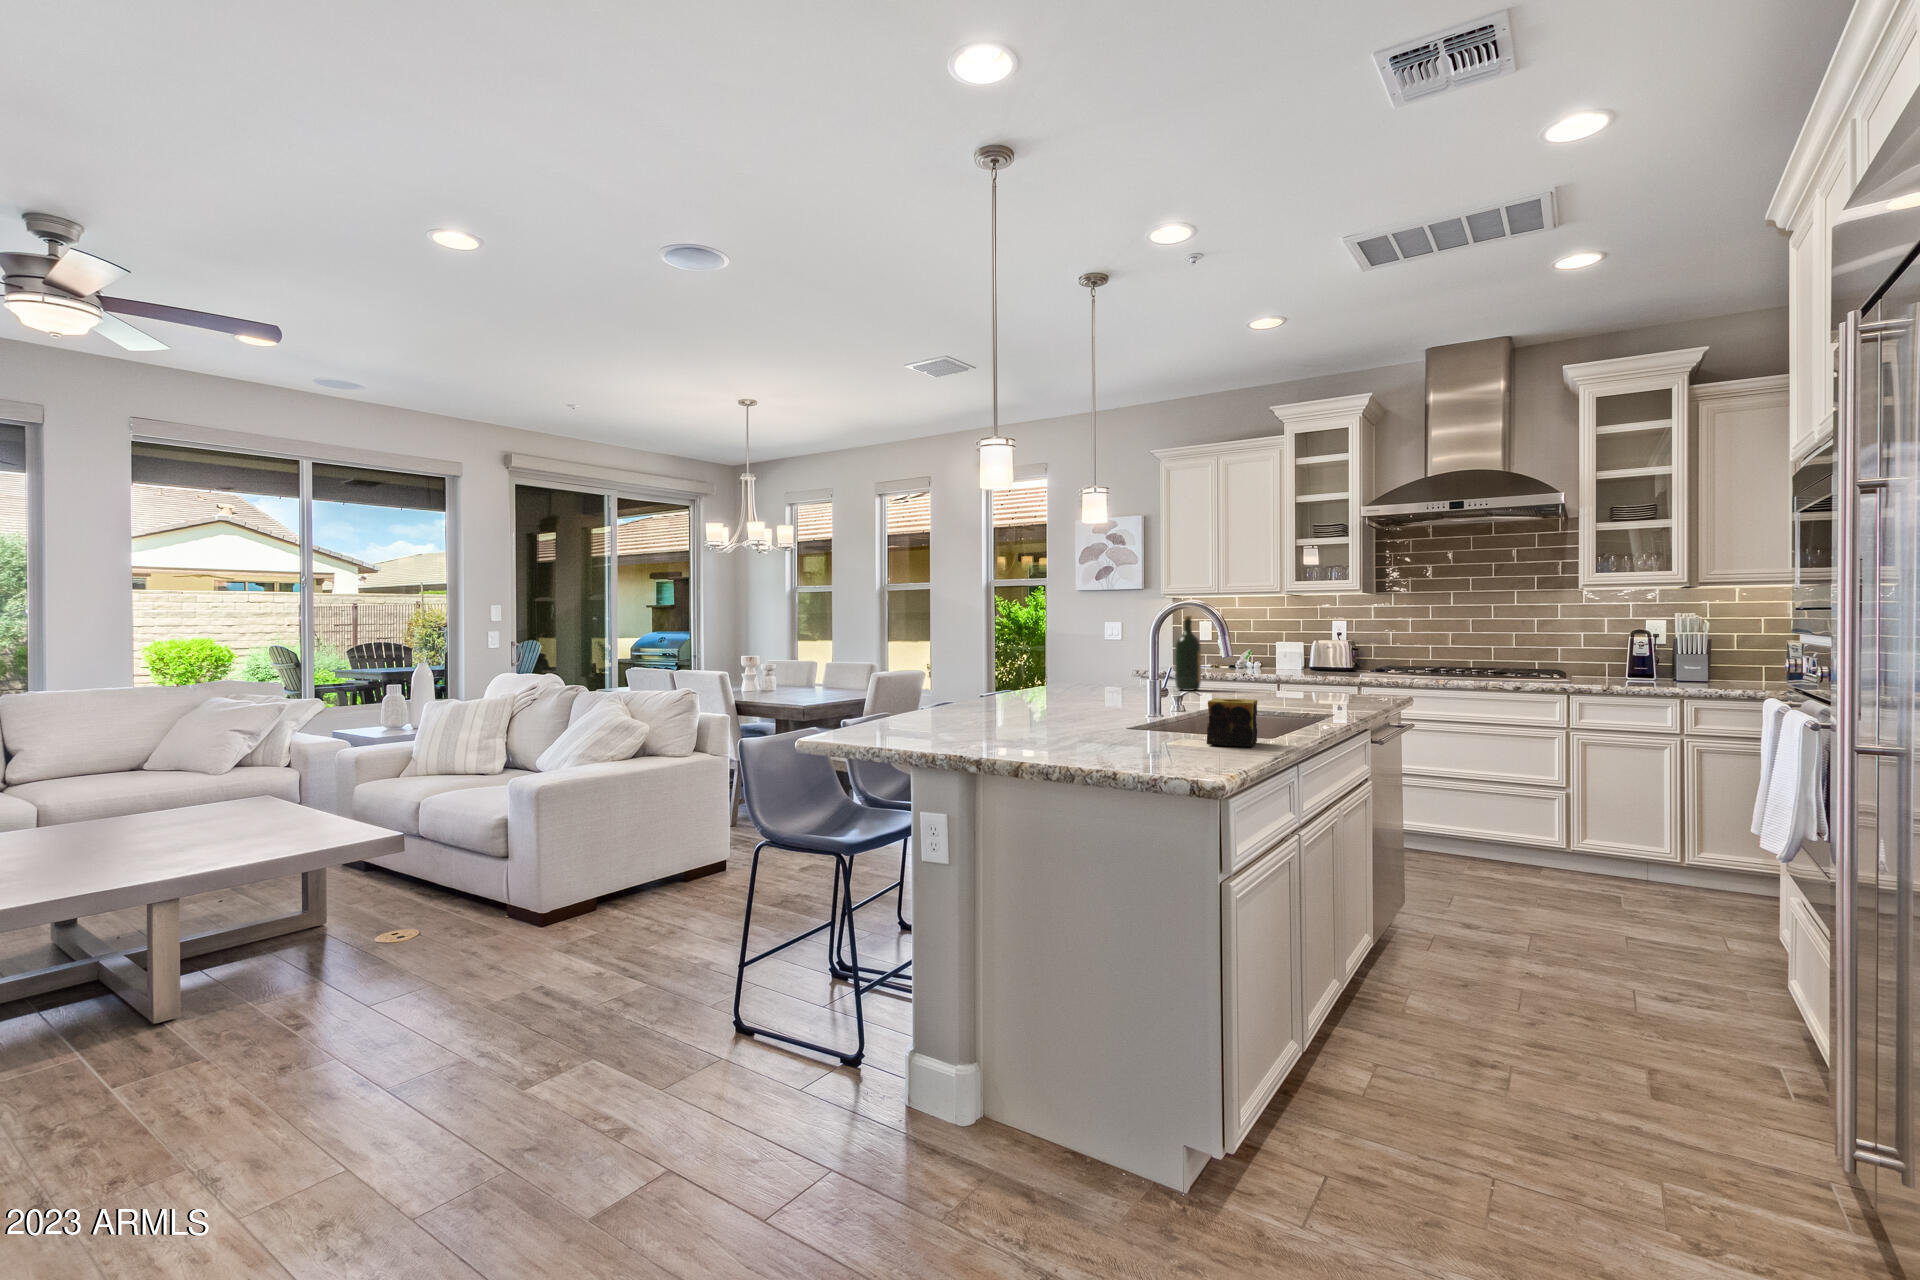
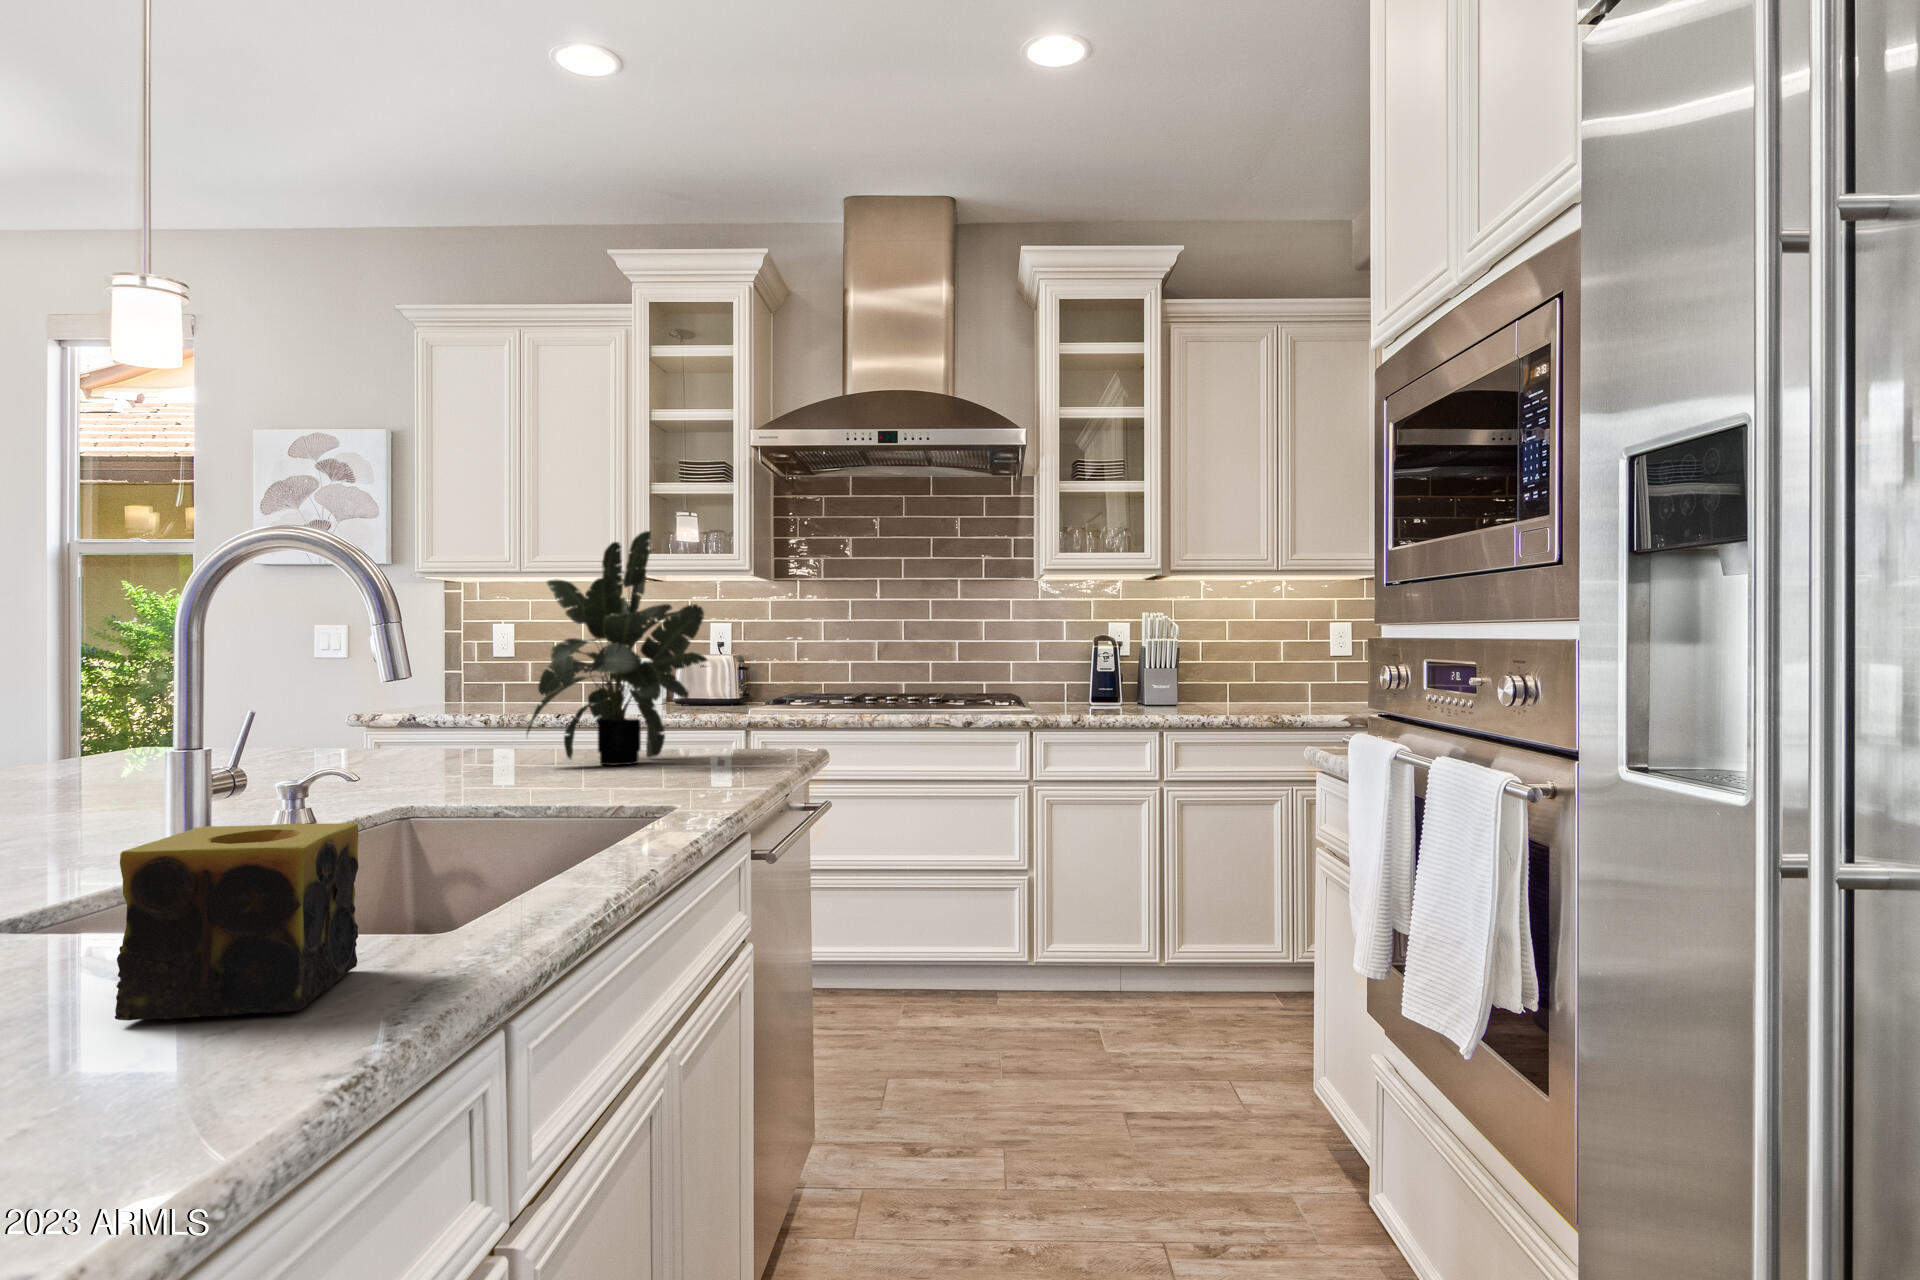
potted plant: none [1255,586,1347,698] -> present [527,531,708,765]
wine bottle: present [1175,616,1201,690] -> none [362,595,423,758]

